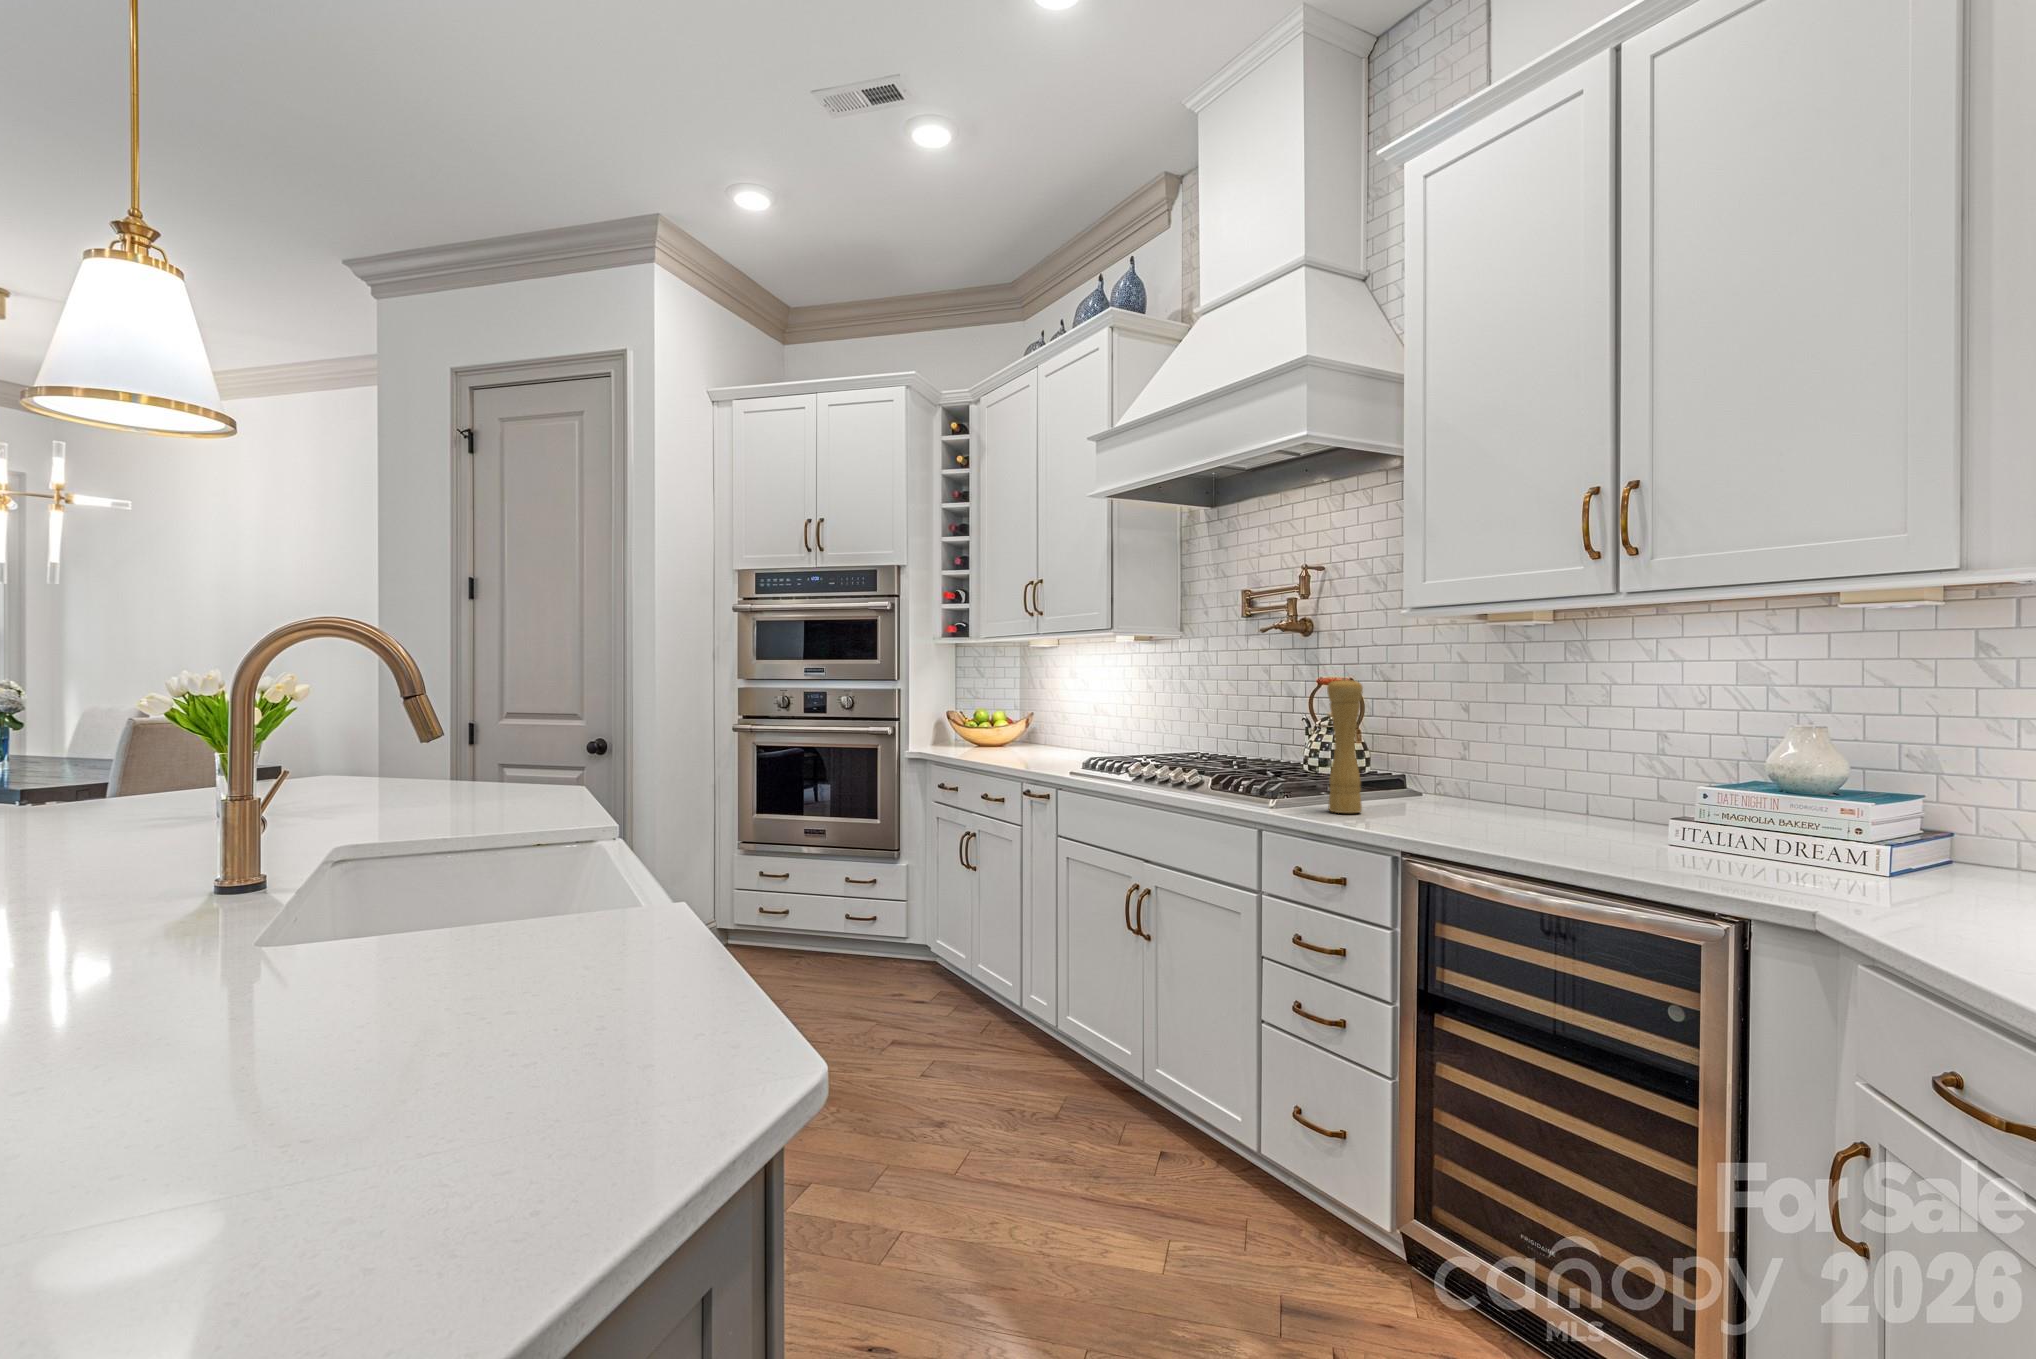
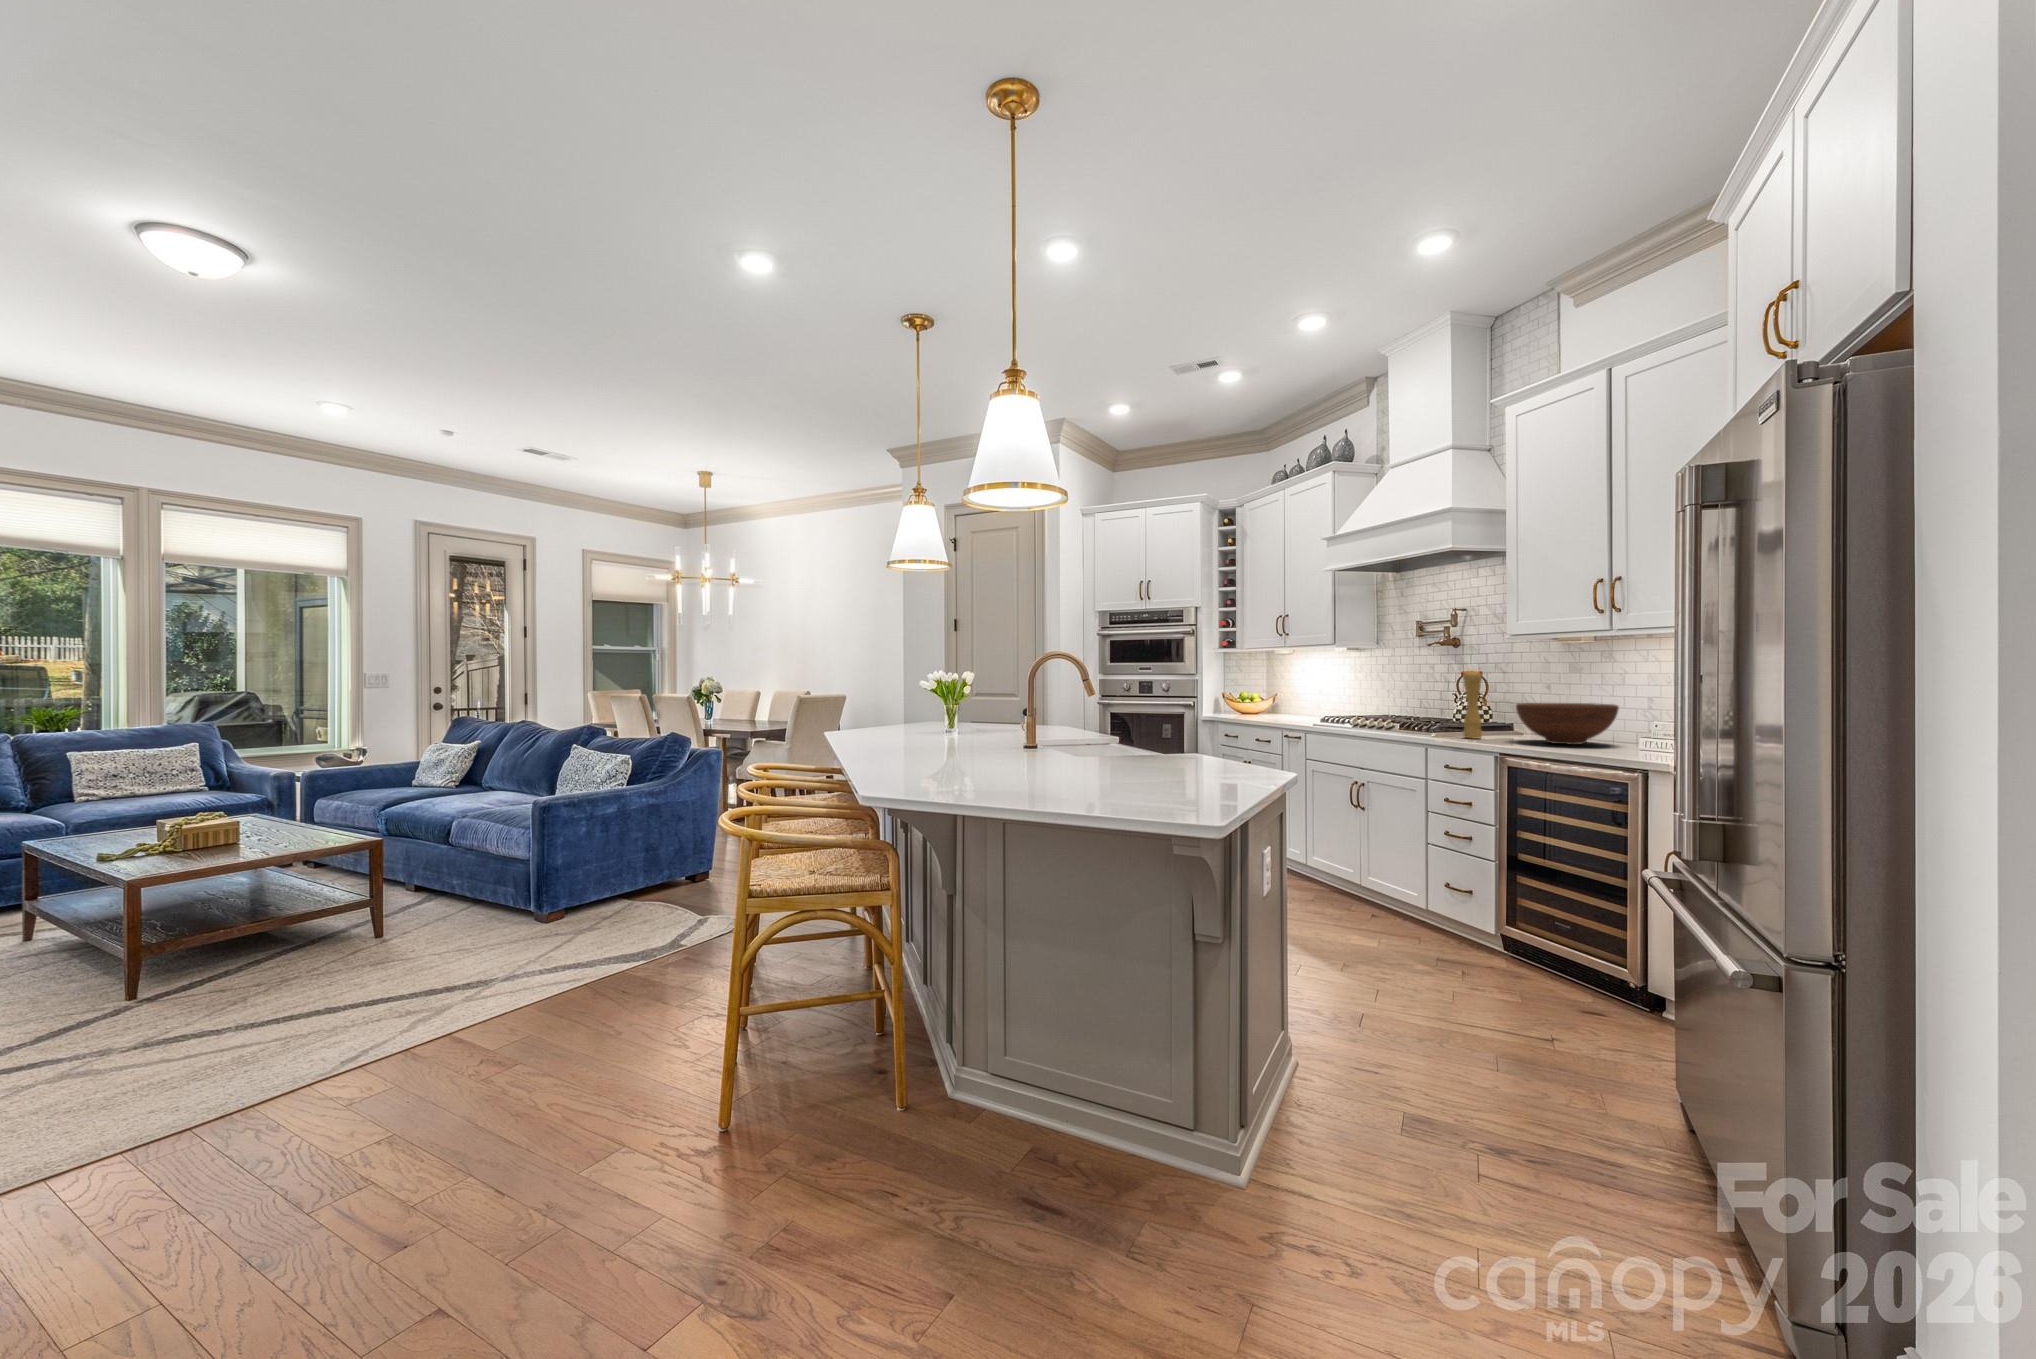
fruit bowl: none [1426,741,1619,830] -> present [1516,703,1619,745]

